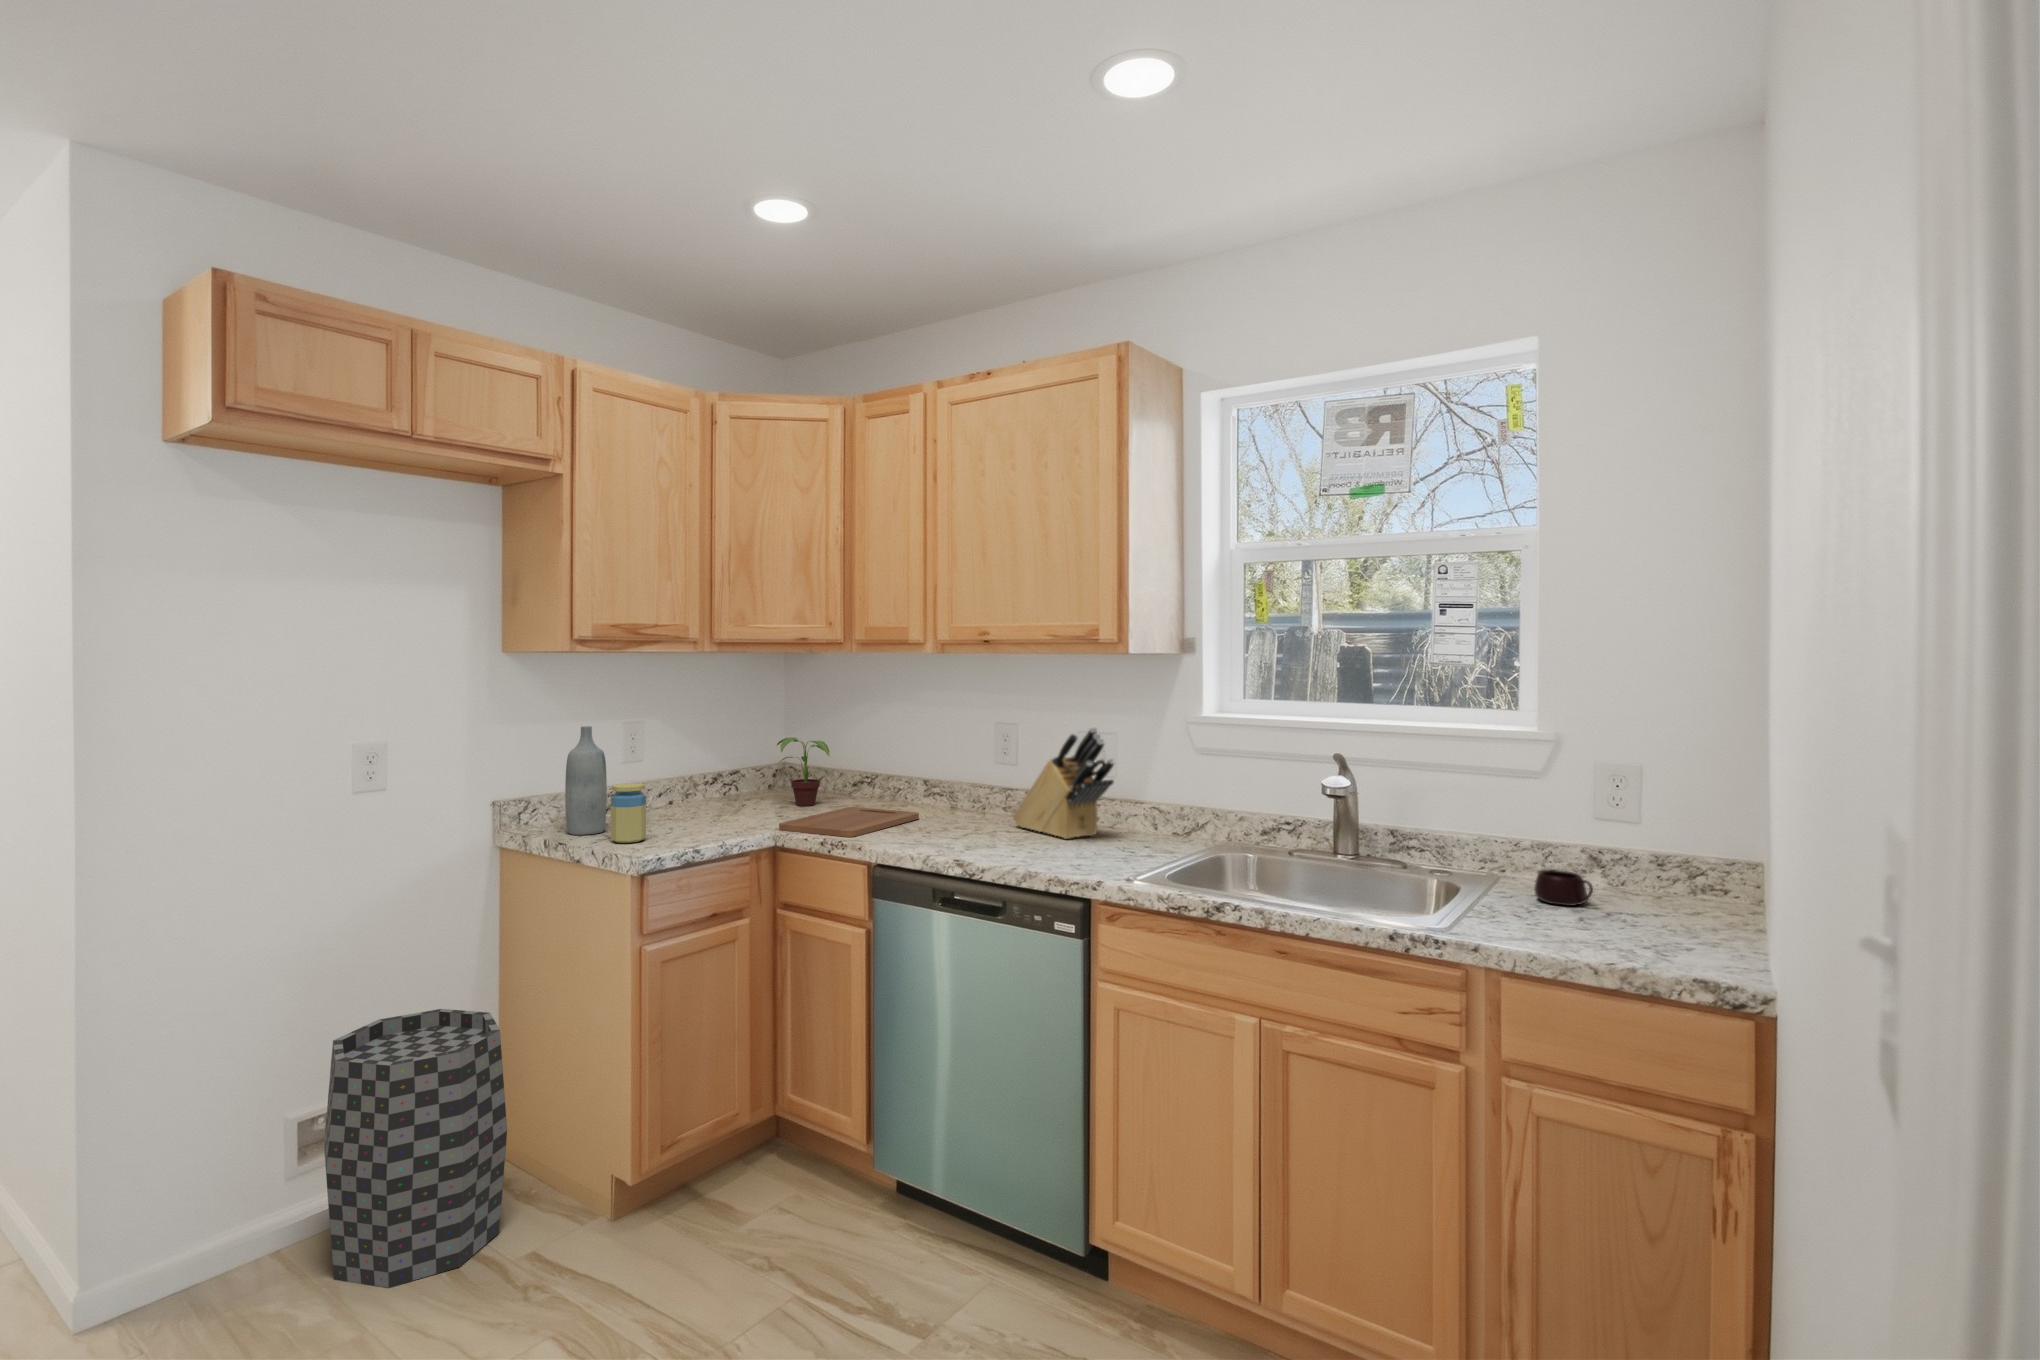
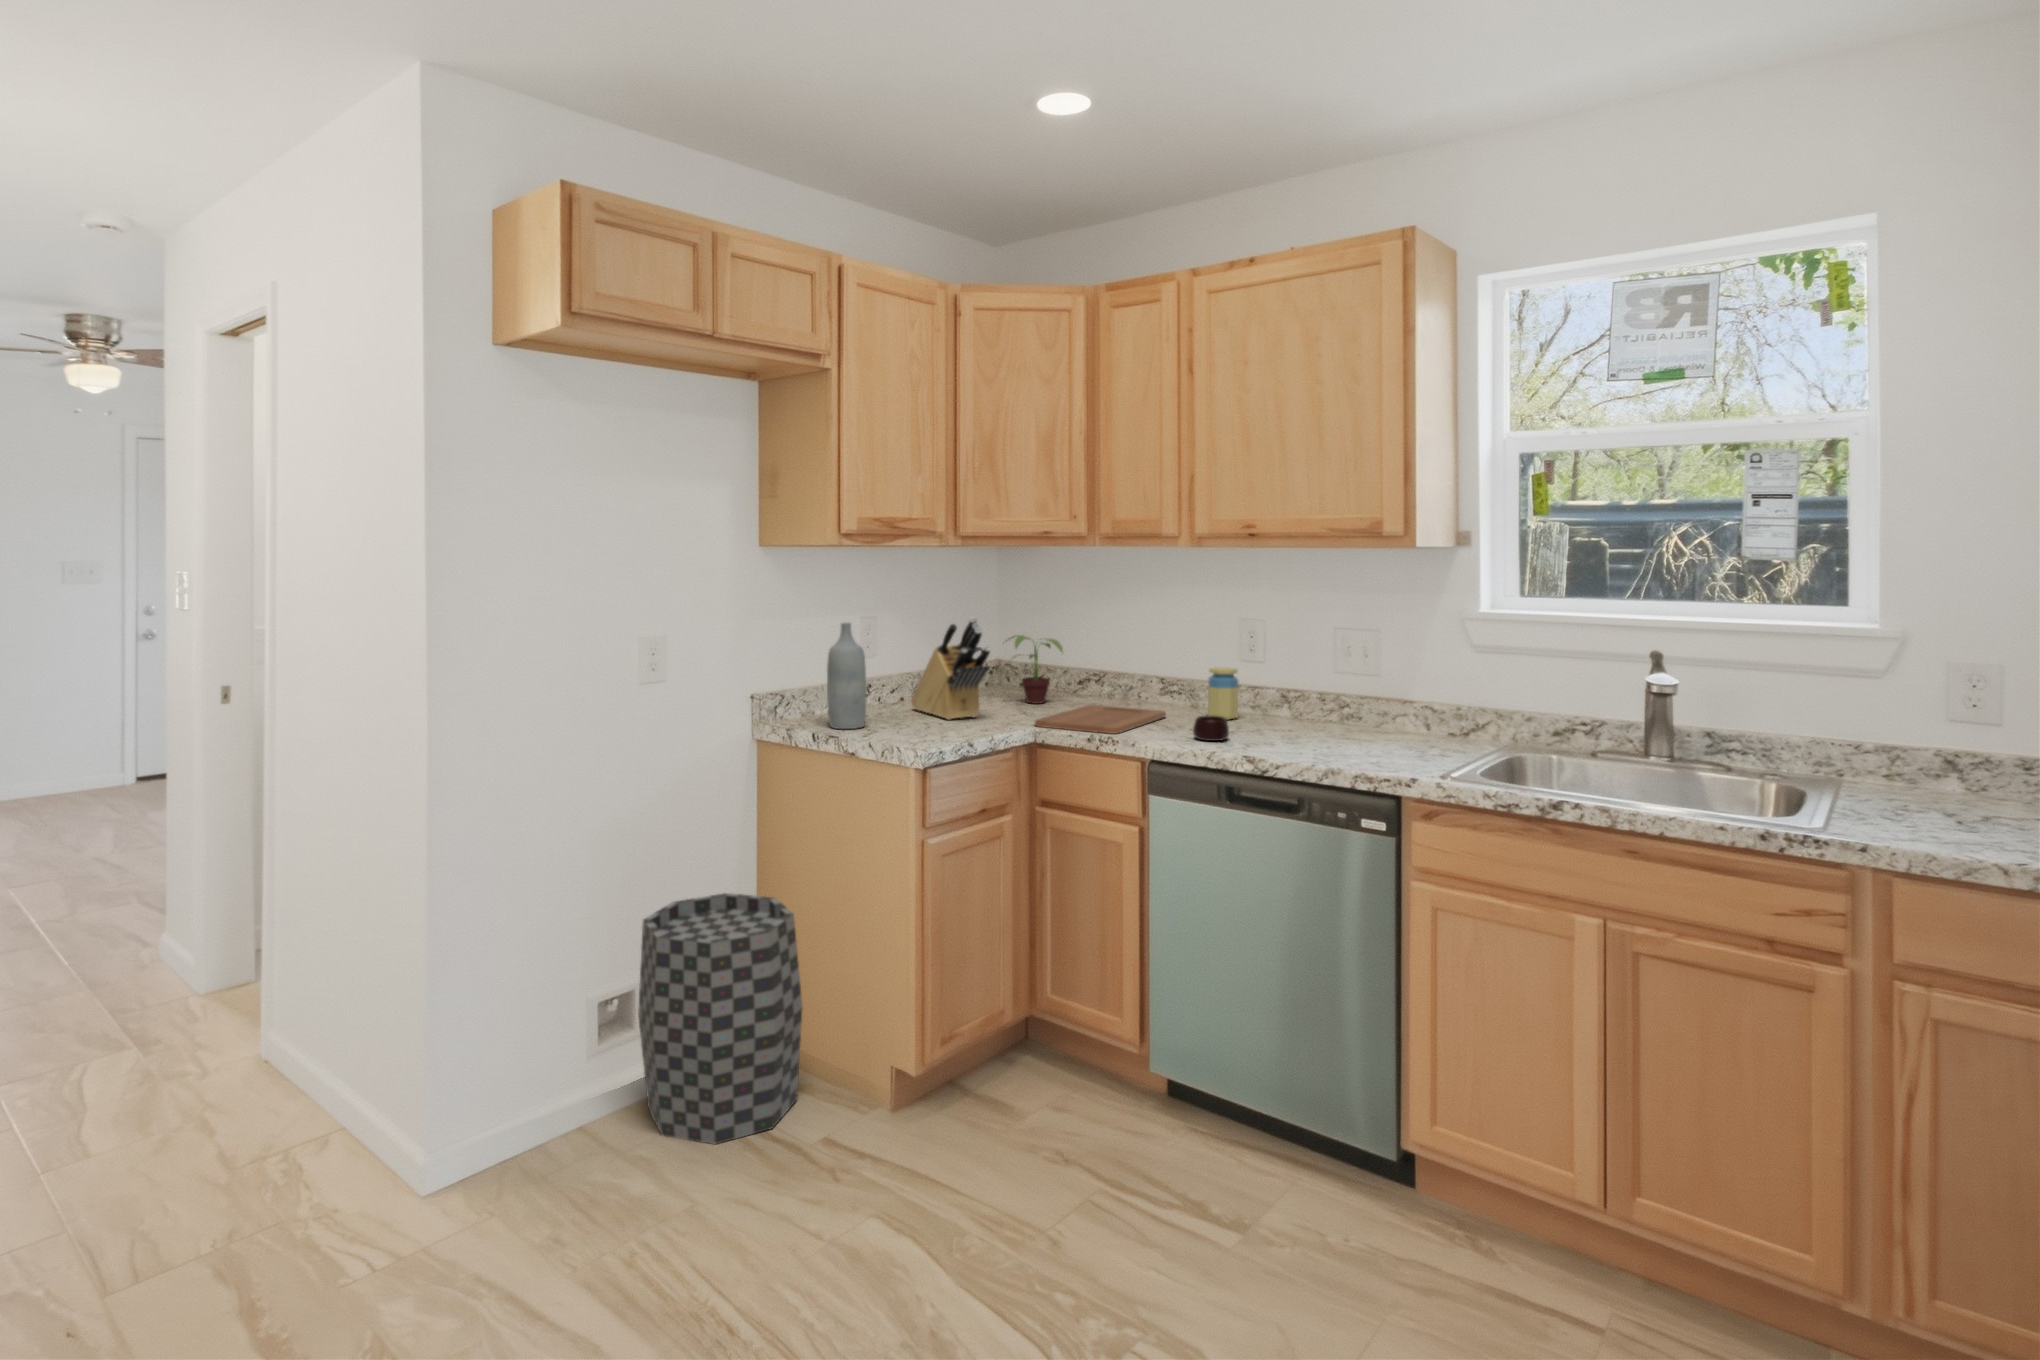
knife block: present [1013,727,1114,839] -> present [911,617,990,720]
jar: present [611,783,646,843] -> present [1208,667,1238,720]
mug: present [1534,870,1593,906] -> present [1193,716,1229,741]

